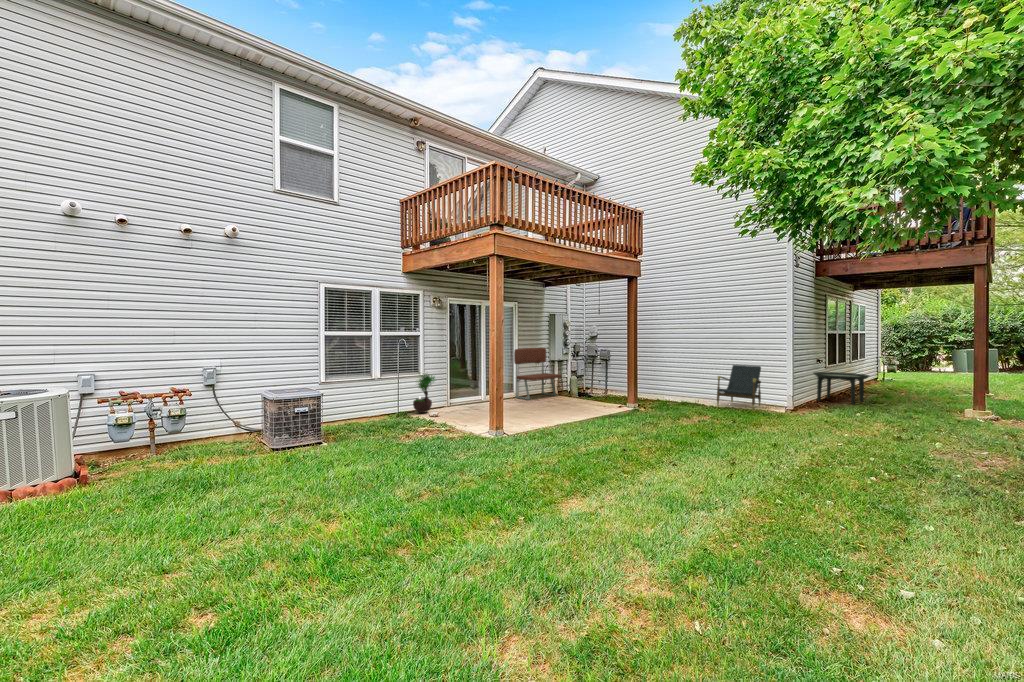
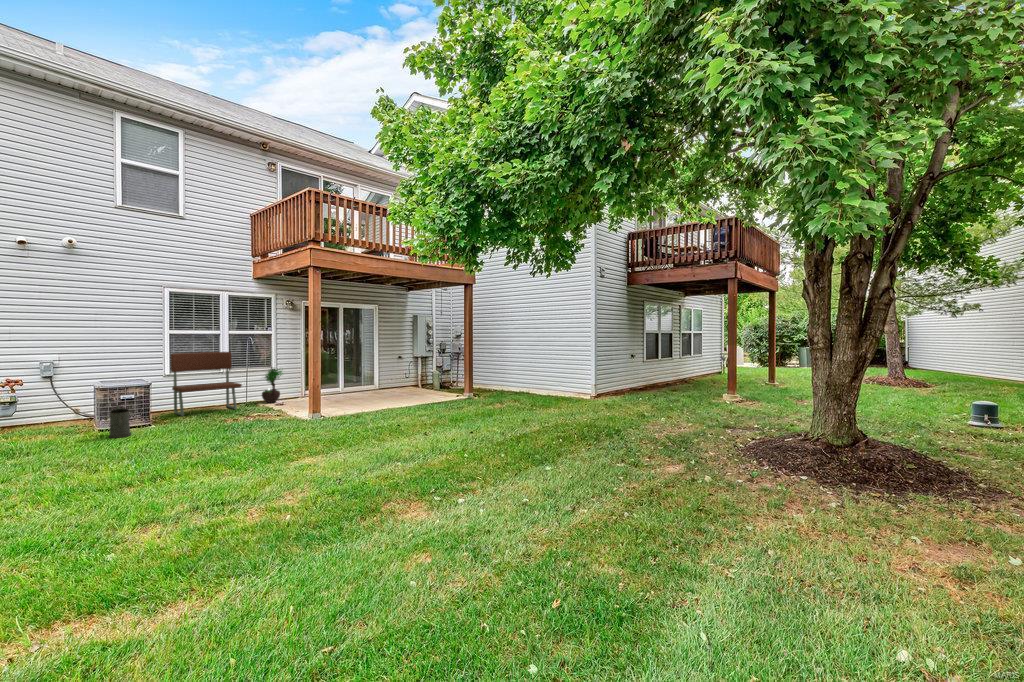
bench: present [514,348,562,400] -> present [171,352,242,416]
lounge chair: present [717,365,761,410] -> none [539,359,577,396]
round table: present [813,372,869,404] -> none [628,365,669,391]
watering can: none [288,418,311,461] -> present [109,405,131,438]

